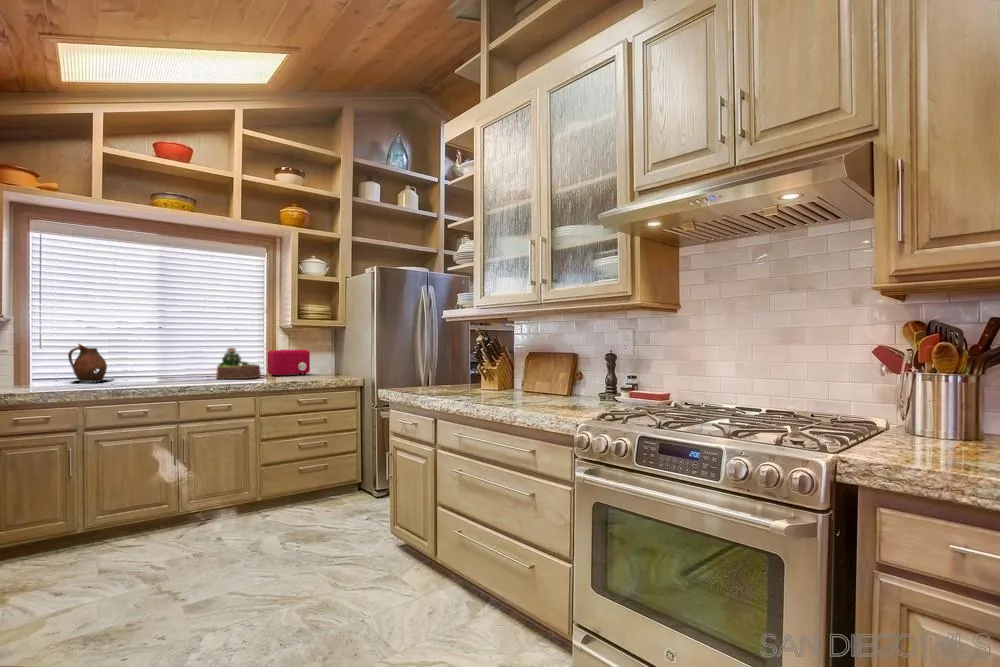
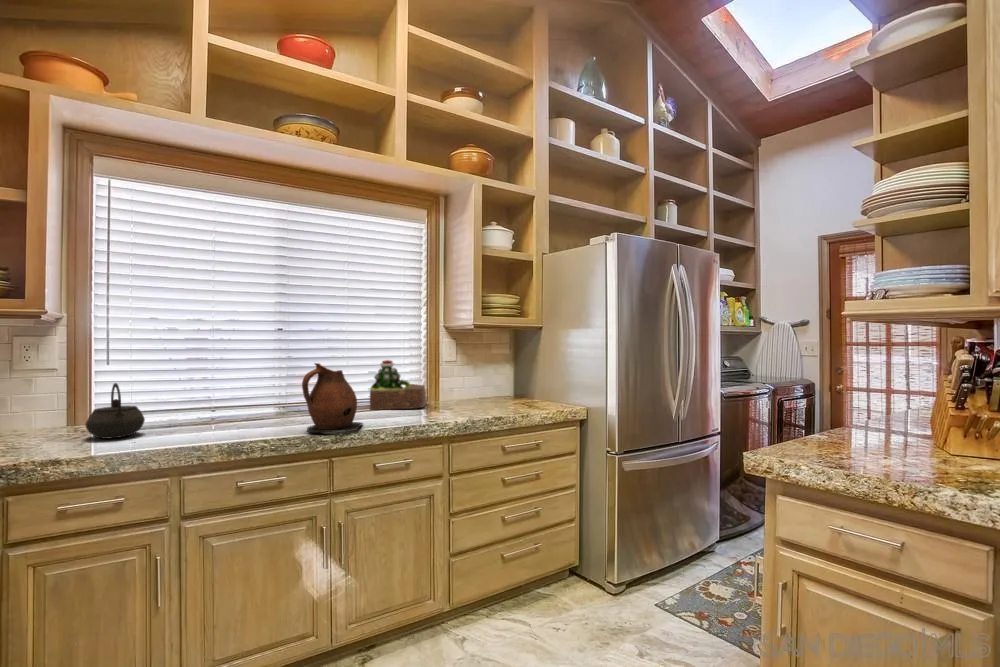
ceramic pitcher: present [68,344,107,382] -> present [302,363,363,432]
toaster: present [268,350,310,376] -> none [431,361,487,402]
kettle: none [27,357,63,388] -> present [86,383,145,439]

